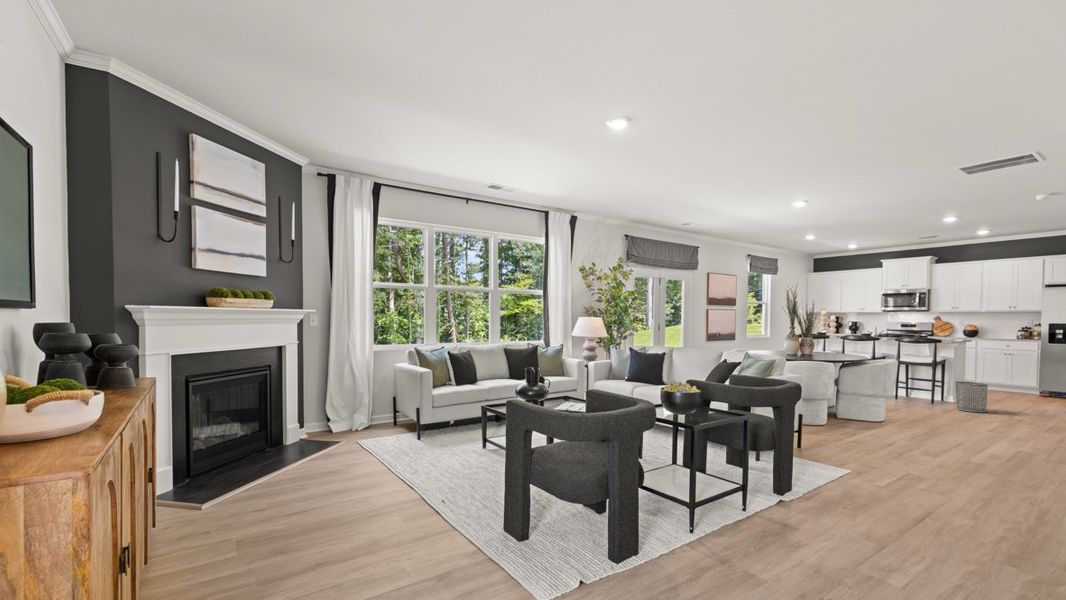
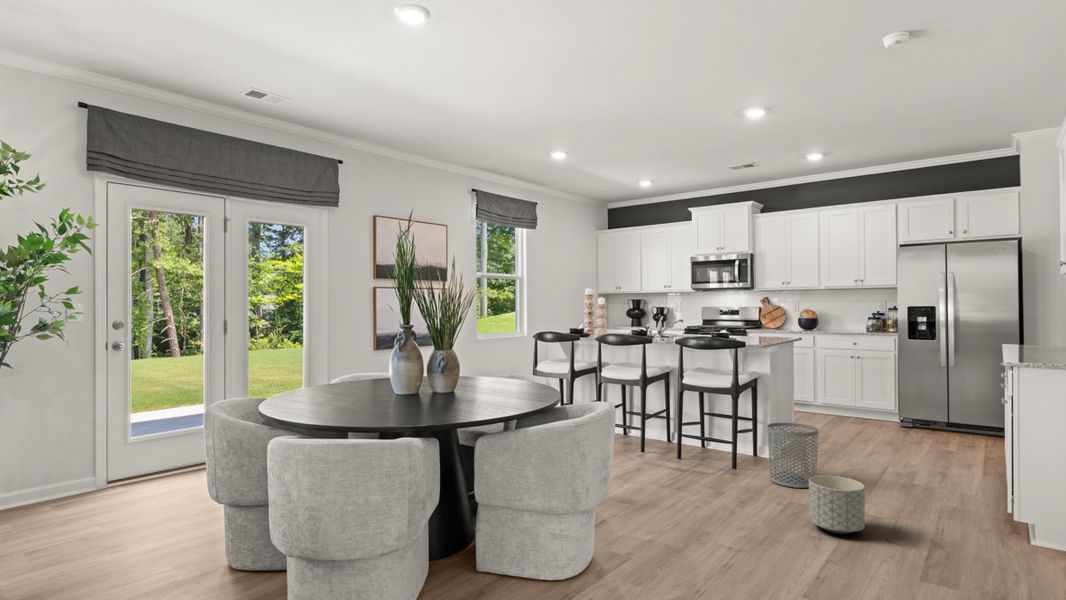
planter: none [985,400,1017,425] -> present [809,475,865,534]

